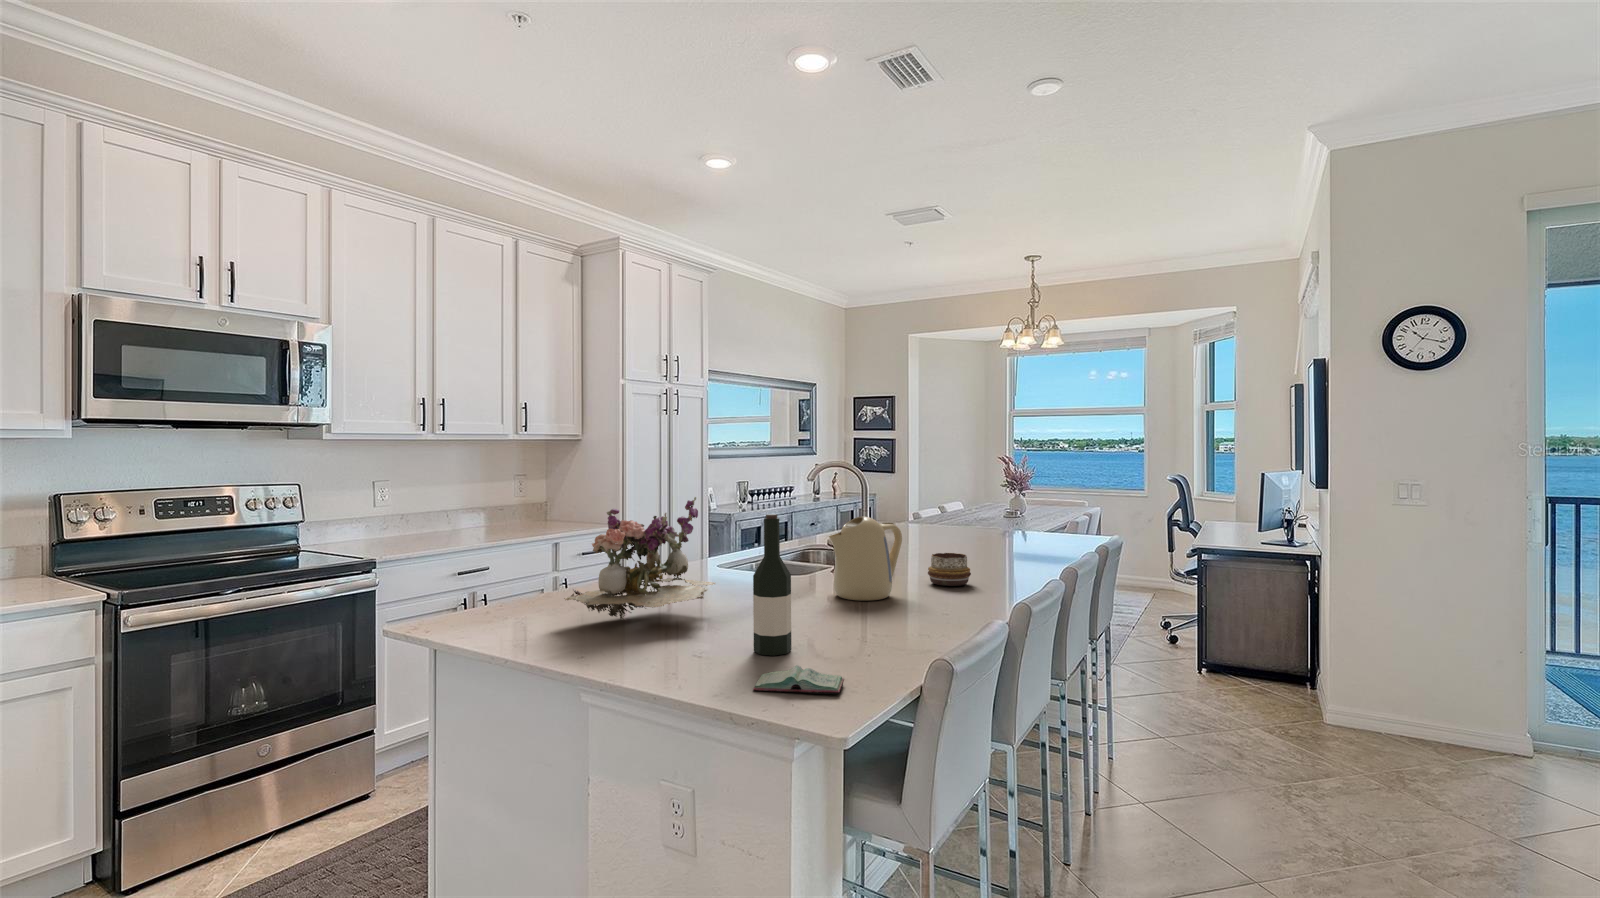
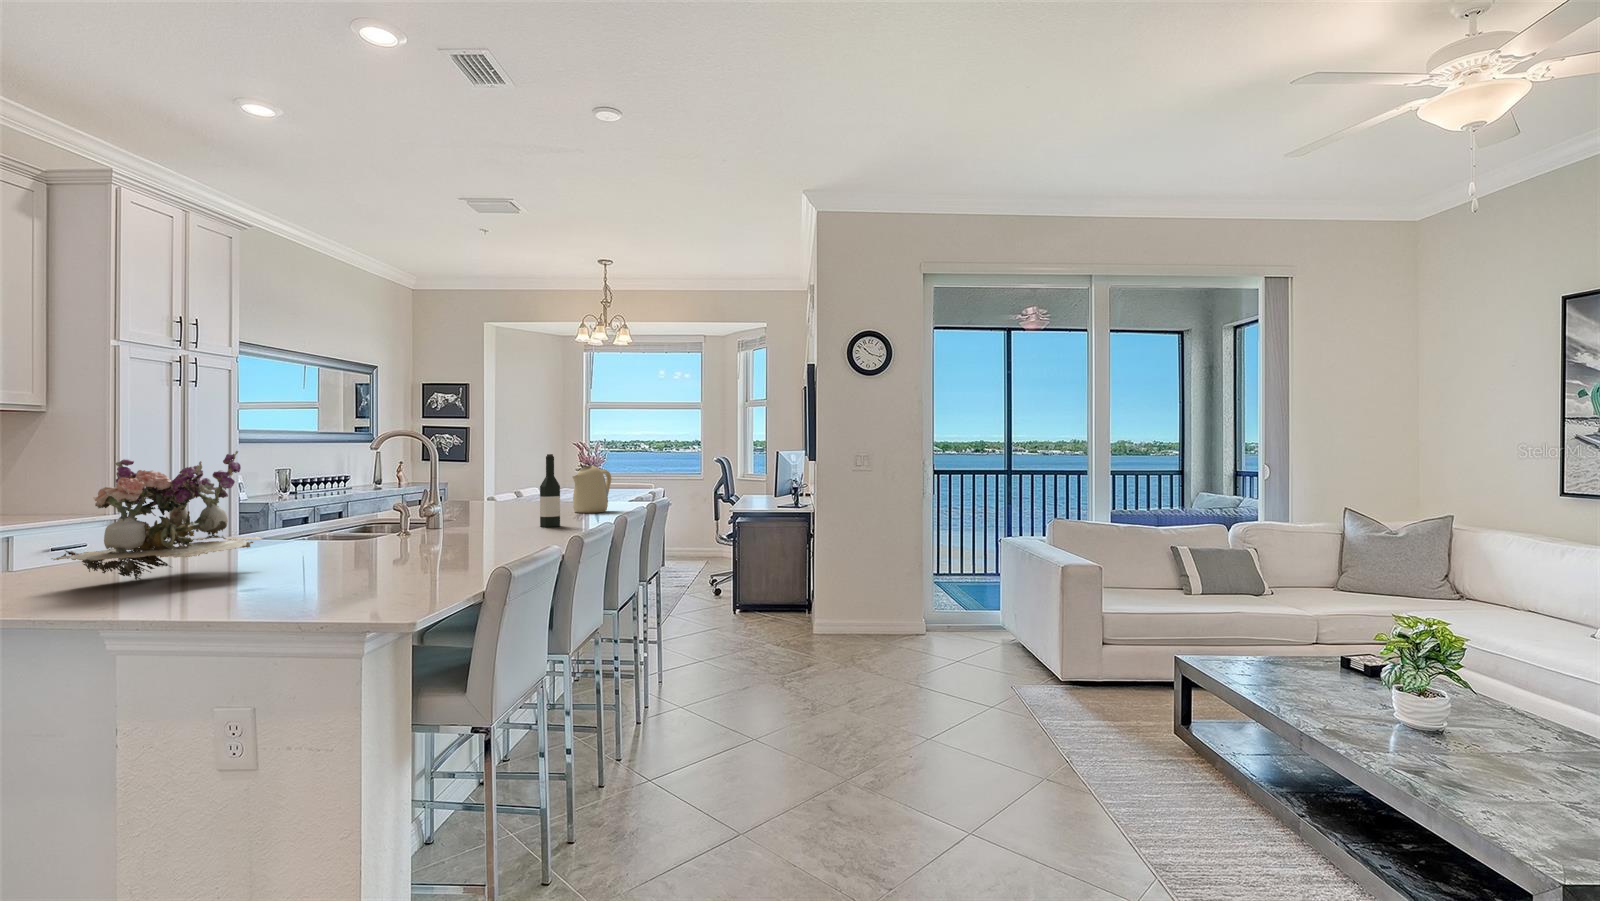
wine bottle: present [753,514,792,656] -> present [540,454,560,527]
kettle: present [829,516,902,601] -> present [573,466,611,513]
decorative bowl: present [928,553,971,586] -> none [498,509,539,537]
book: present [753,665,844,694] -> none [316,583,413,607]

